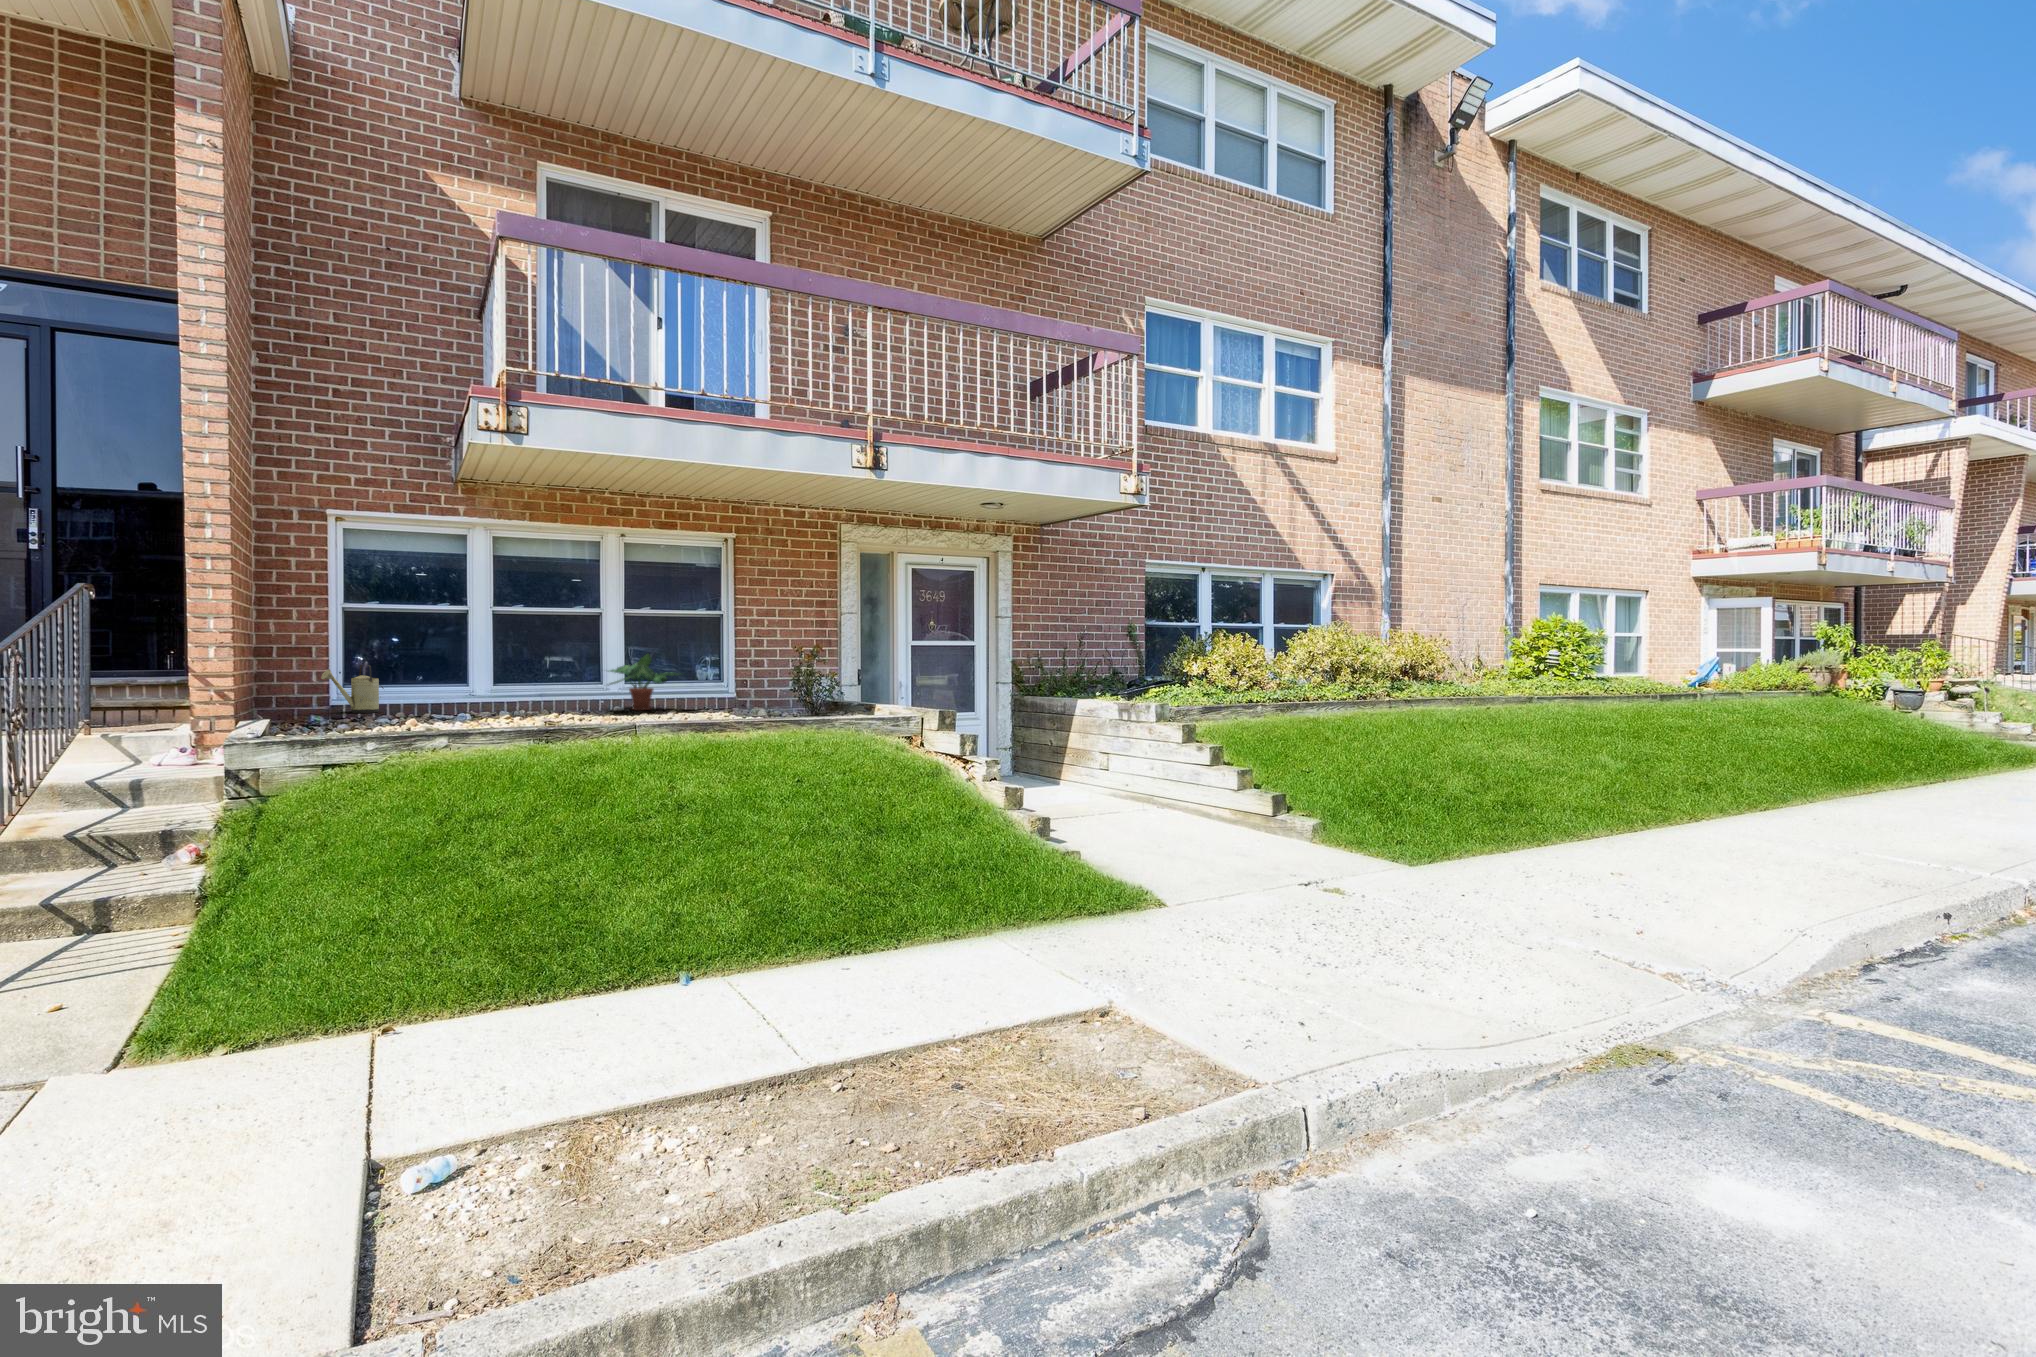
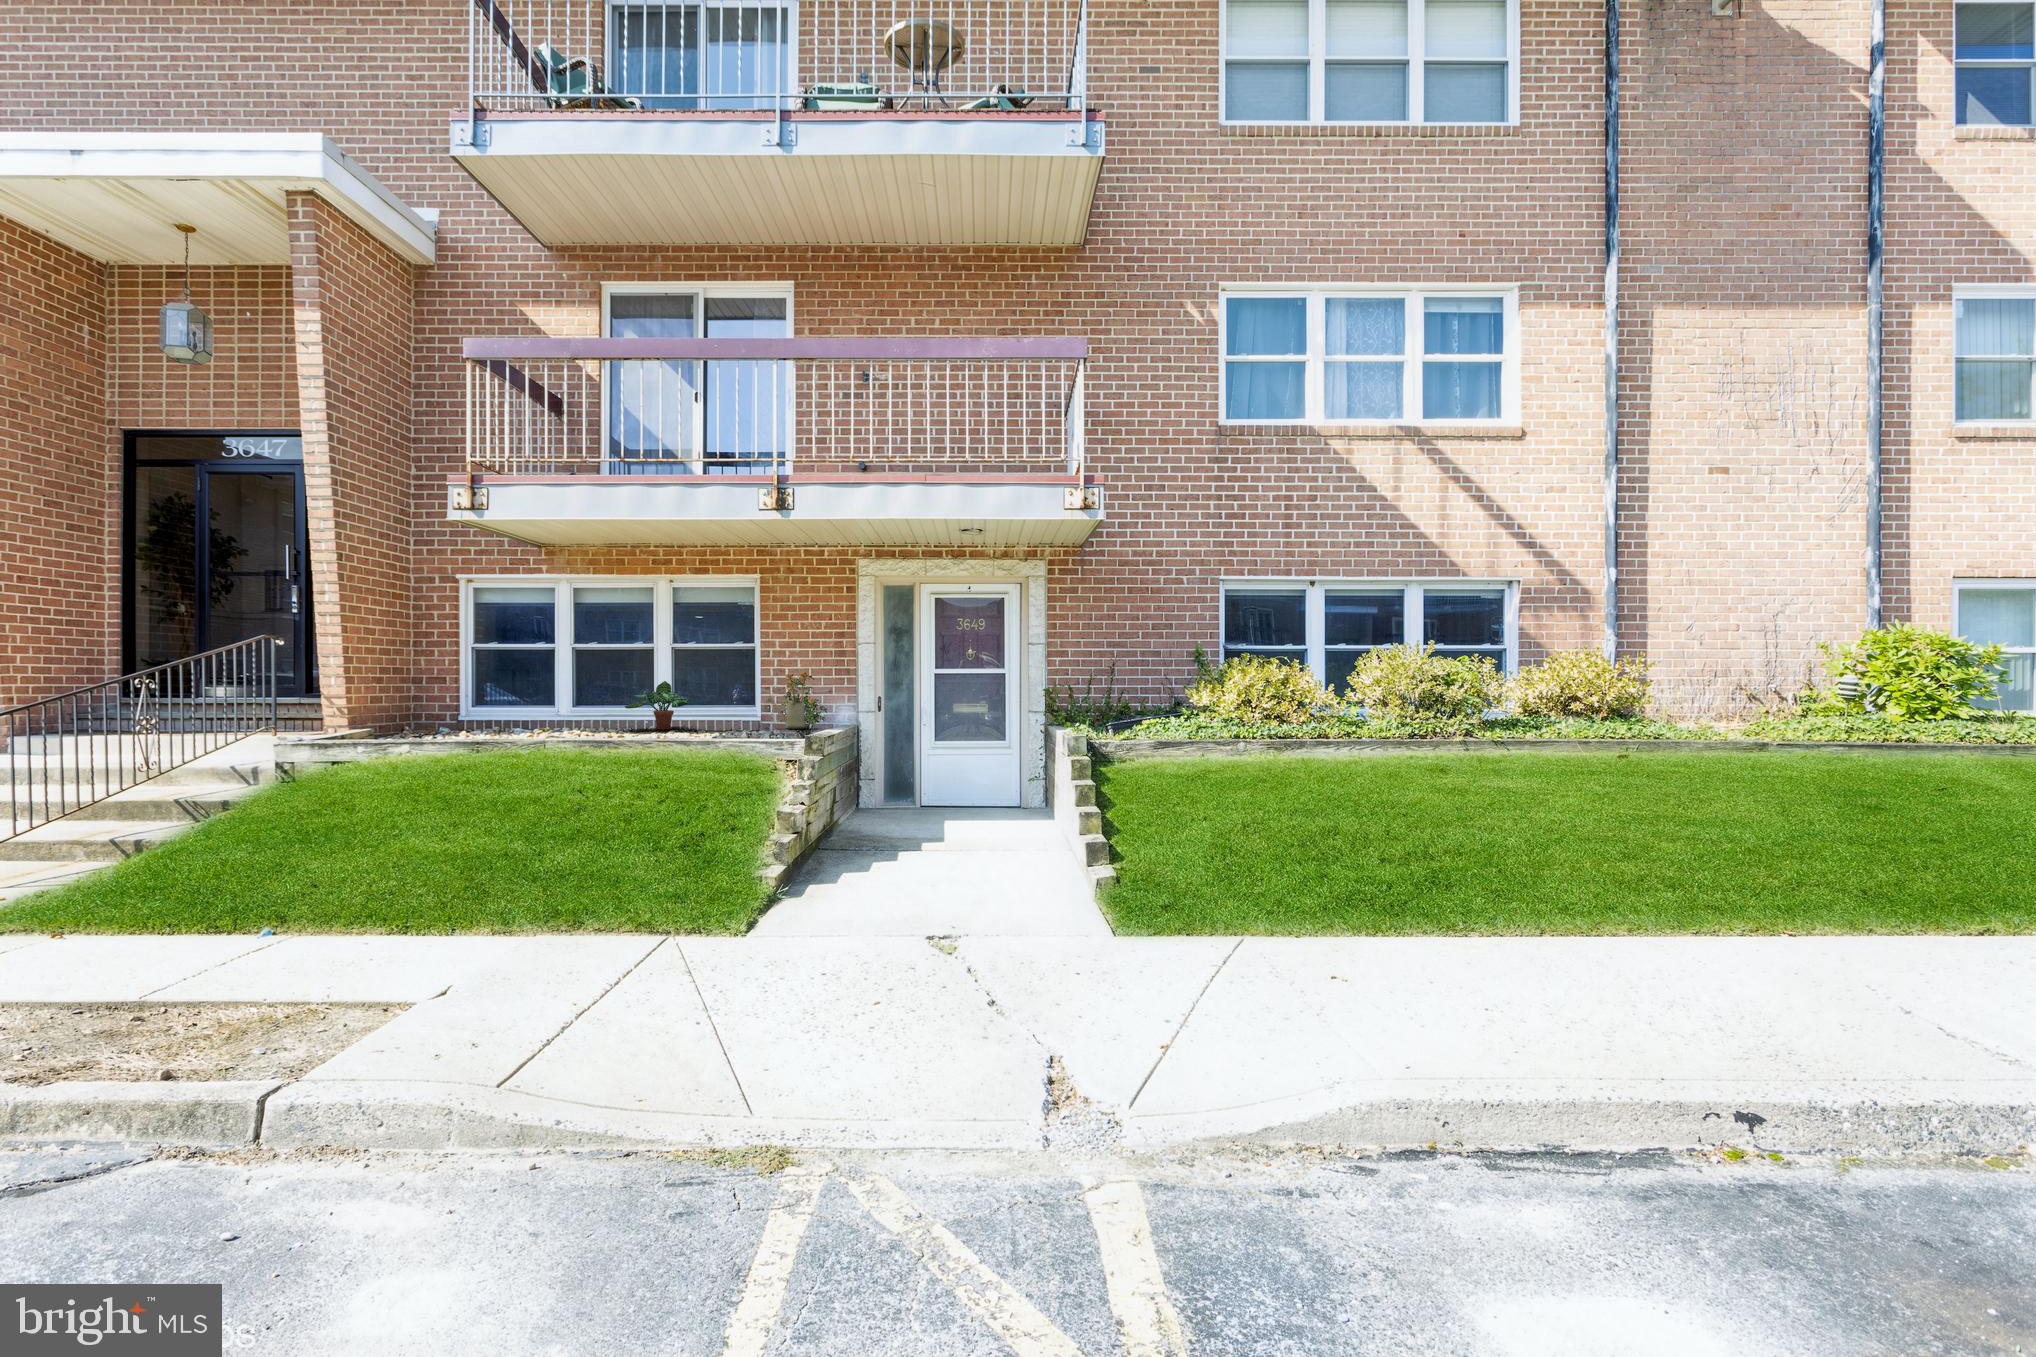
watering can: present [321,665,384,713] -> present [767,695,805,729]

